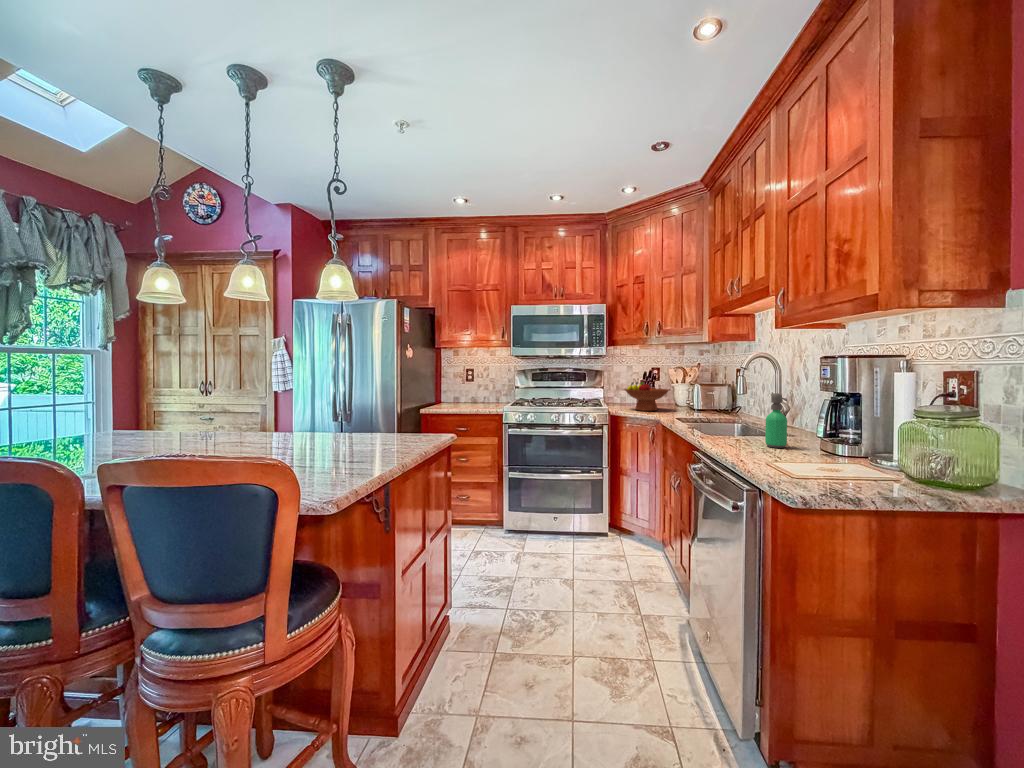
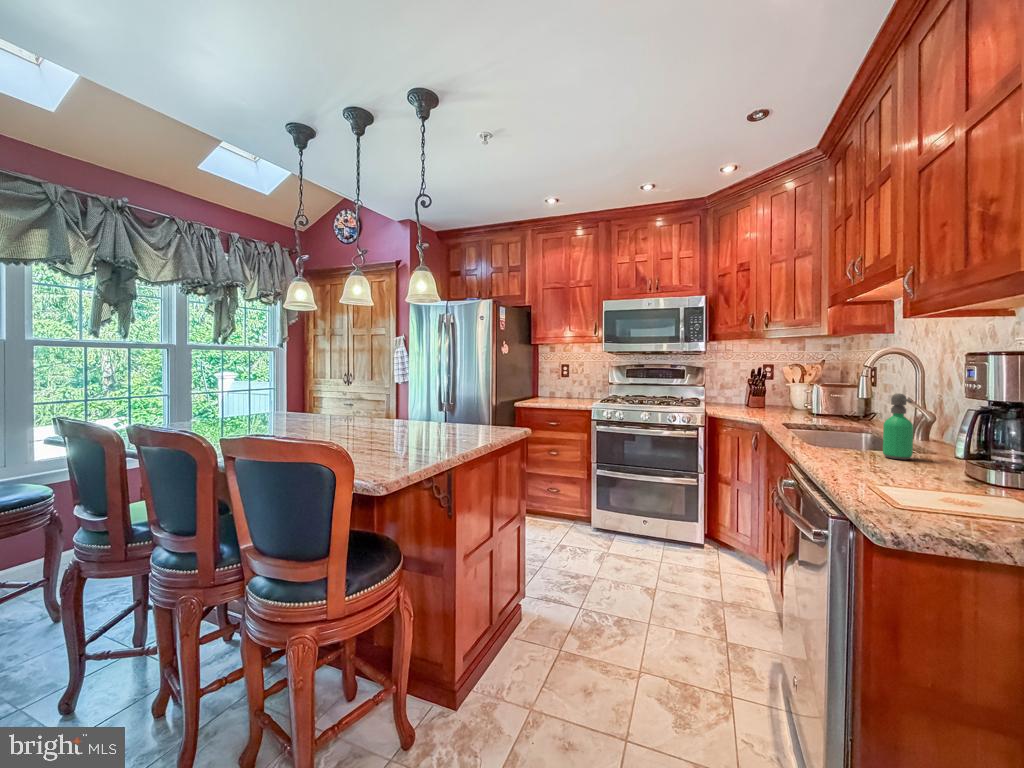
fruit bowl: present [625,382,669,411] -> none [725,379,781,412]

